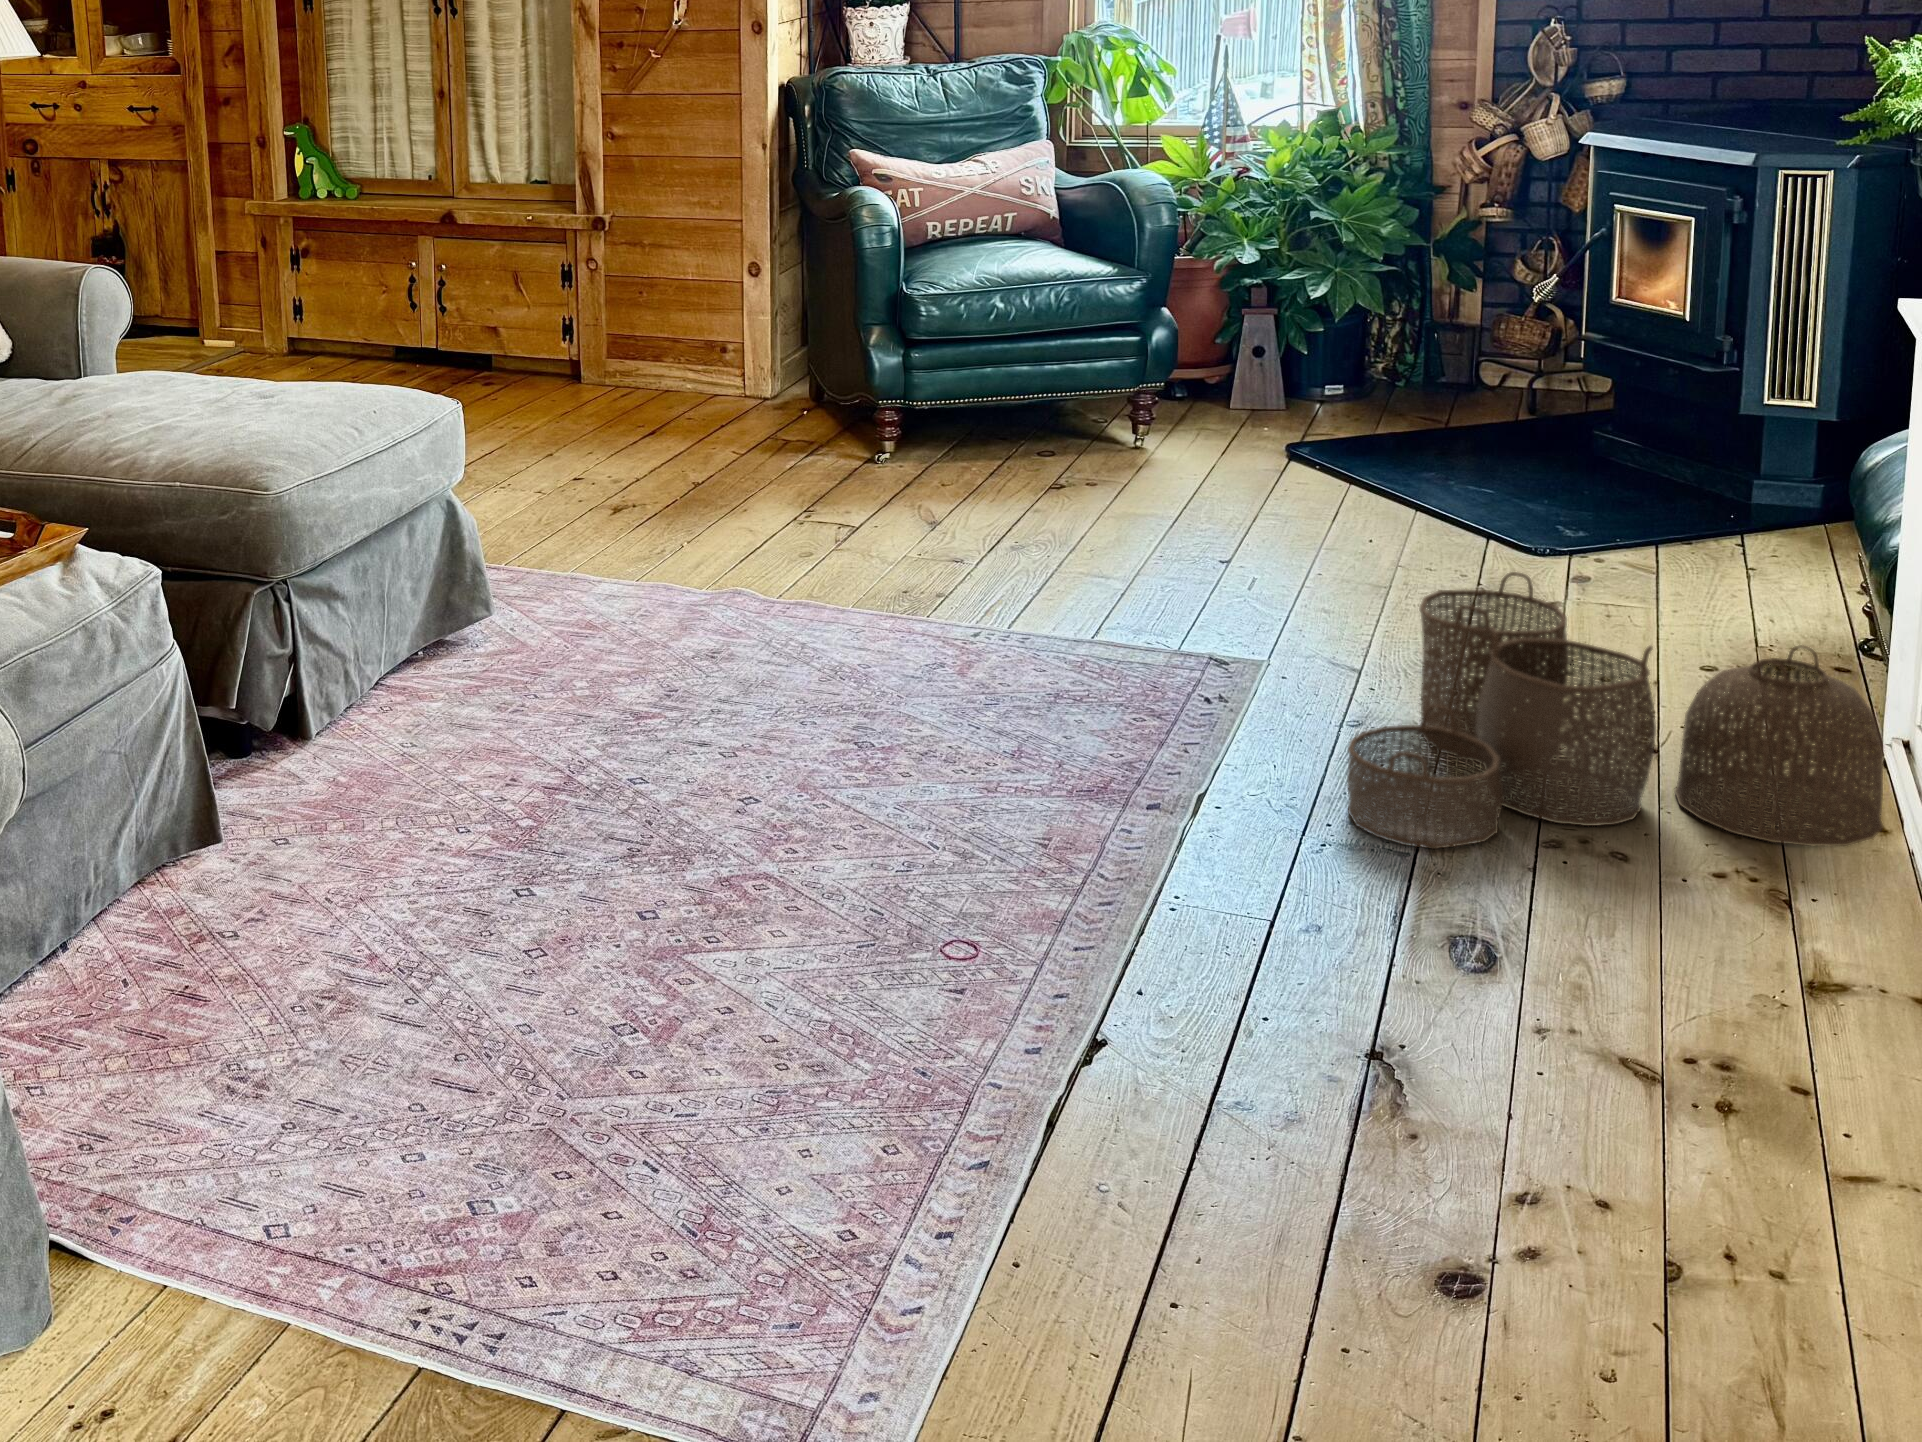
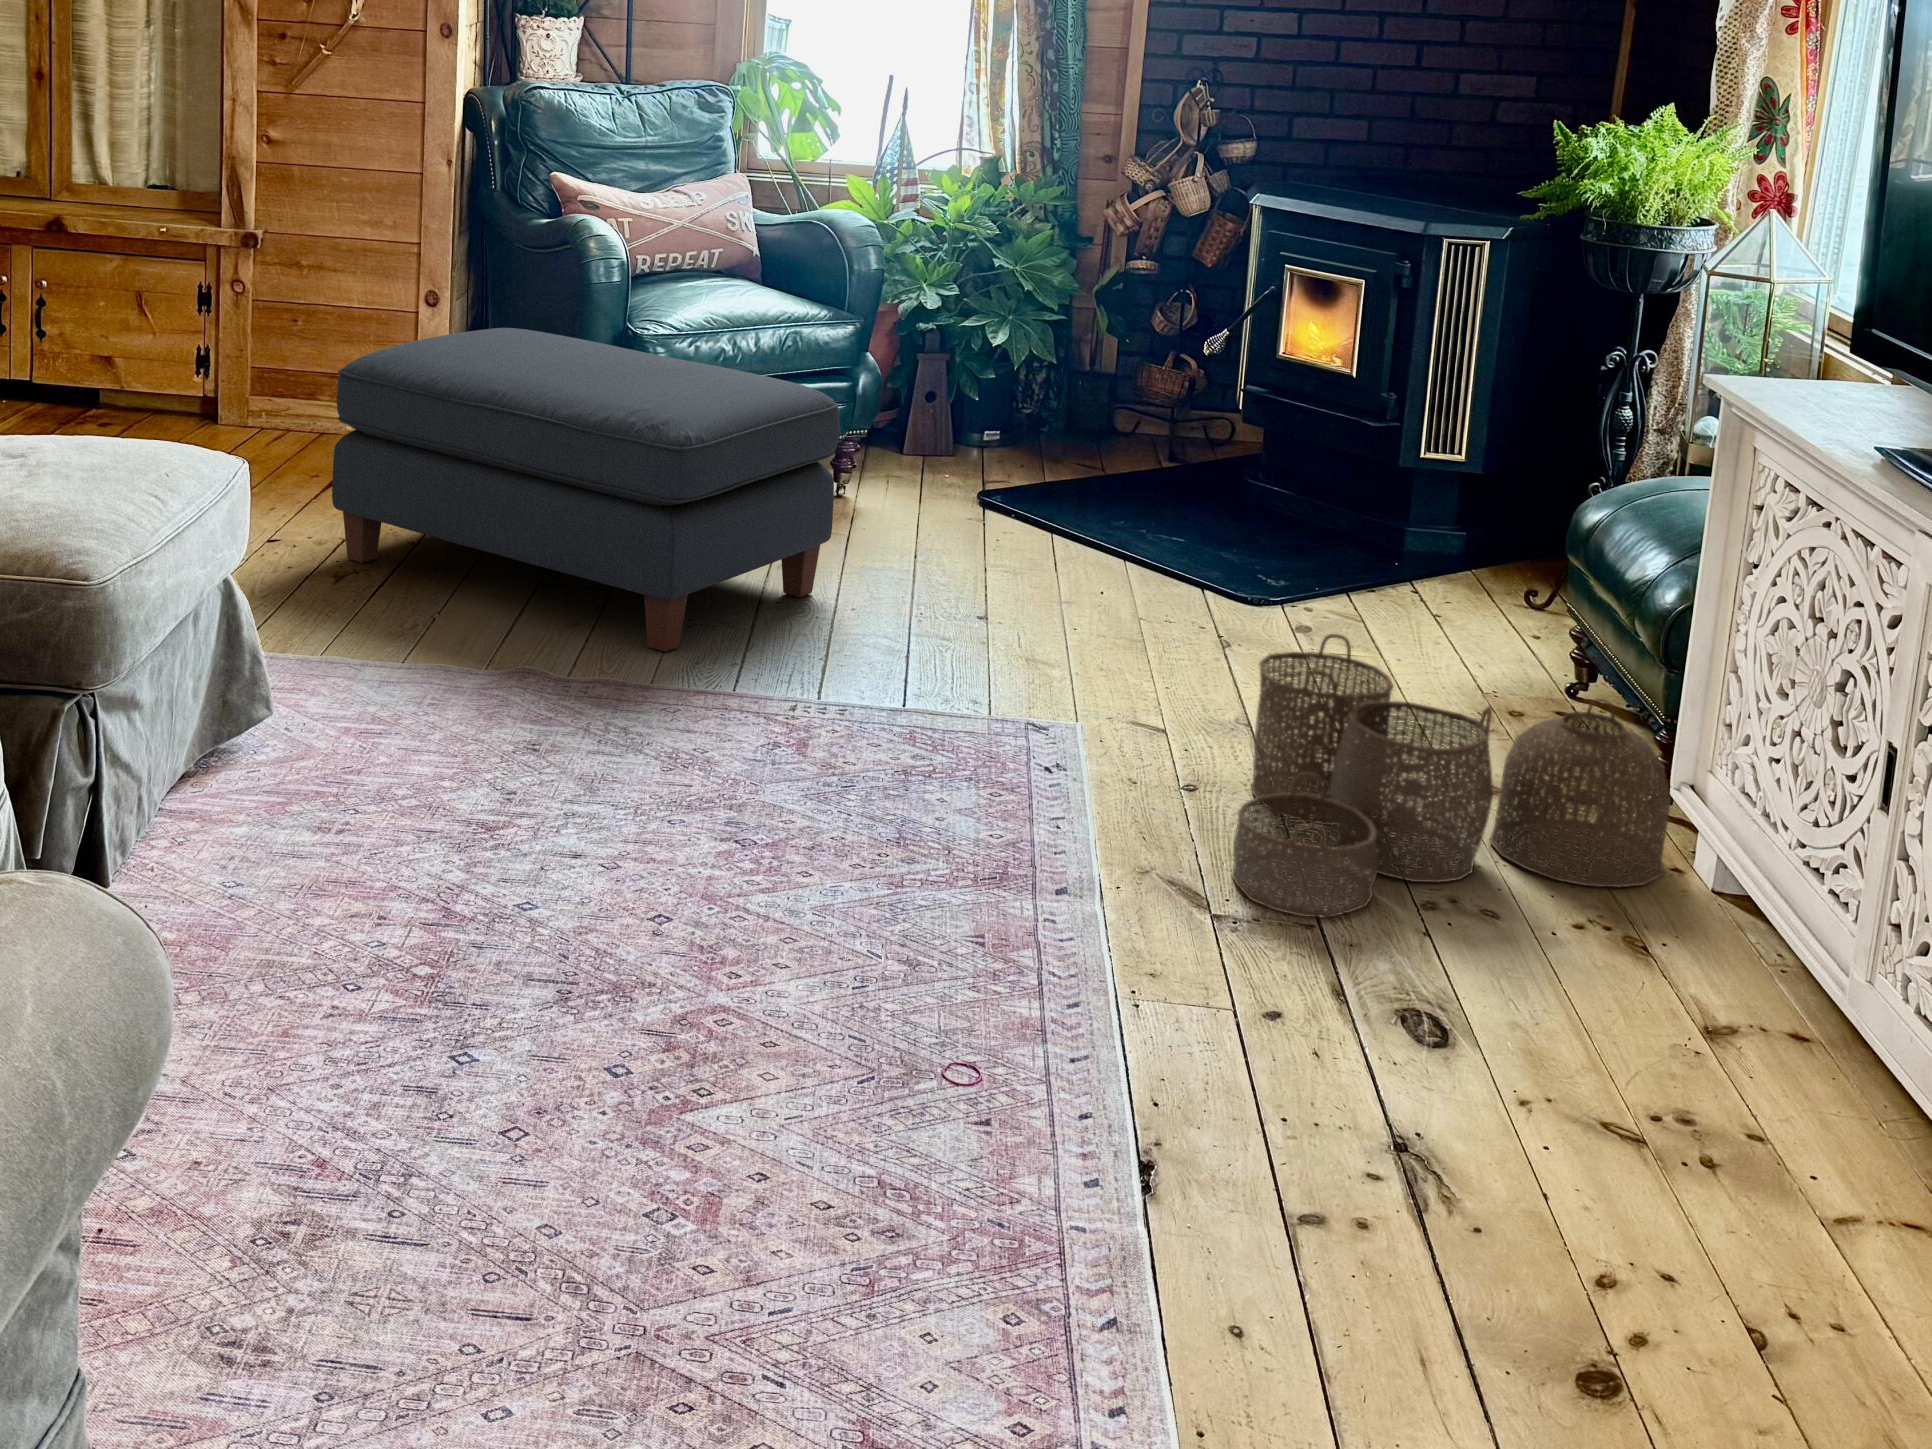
ottoman: none [623,291,1073,578] -> present [332,328,839,652]

